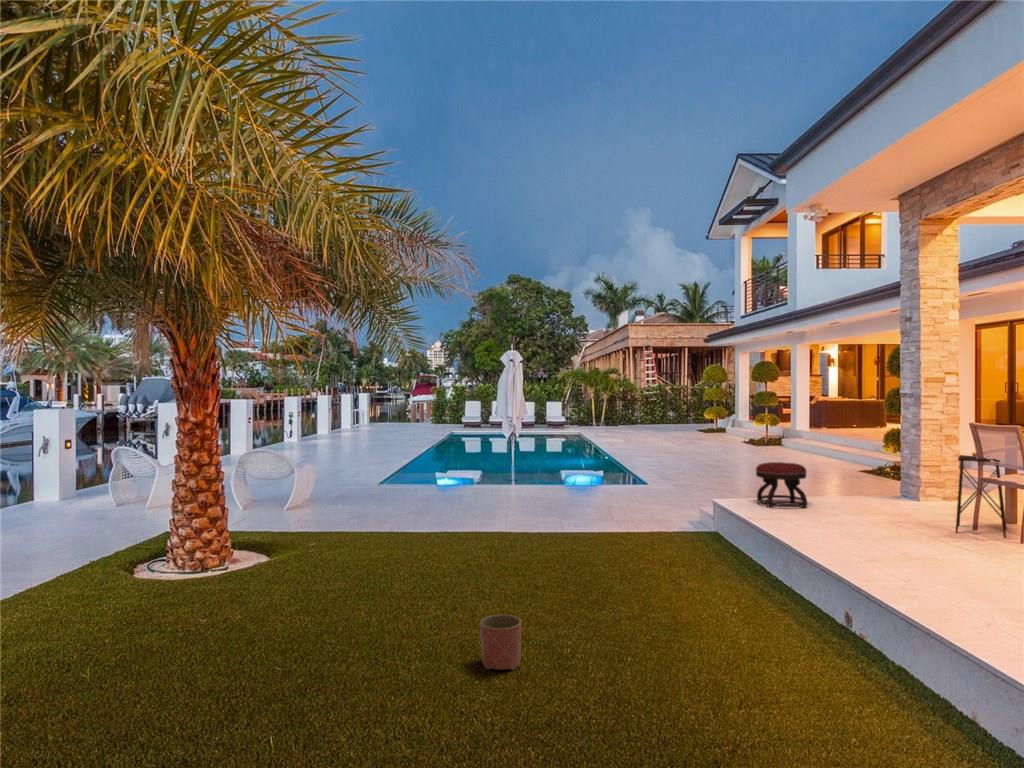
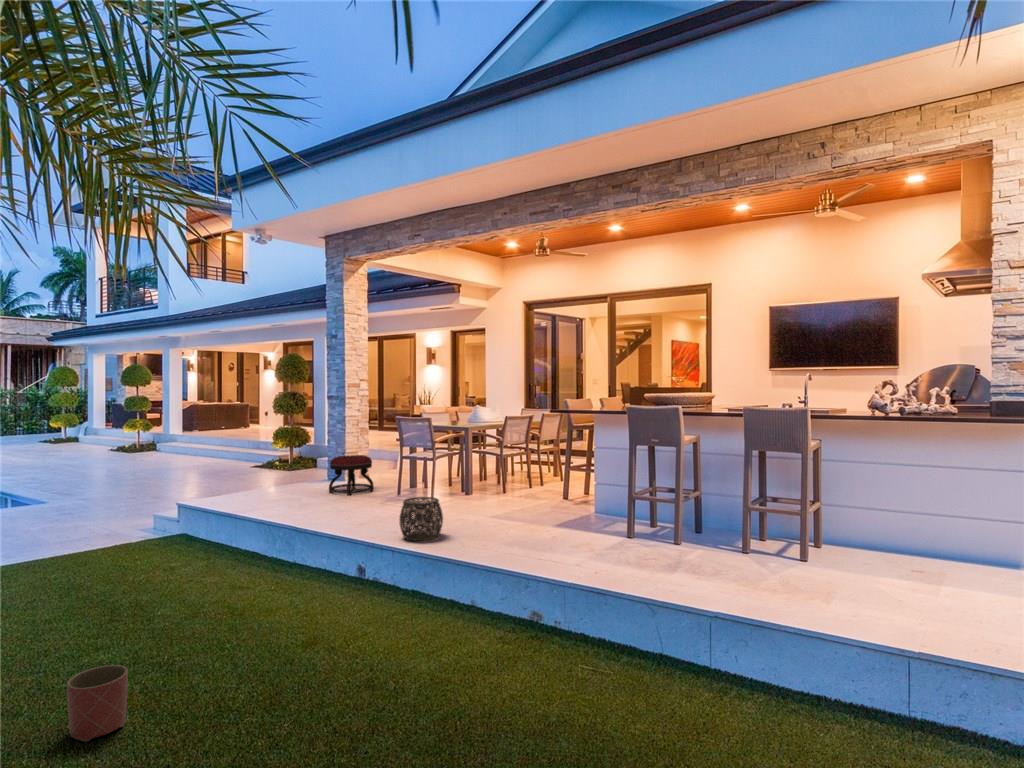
side table: present [956,455,1007,538] -> none [389,440,424,499]
ottoman: present [756,462,807,508] -> present [329,455,374,496]
woven basket: none [882,532,954,595] -> present [400,497,443,541]

